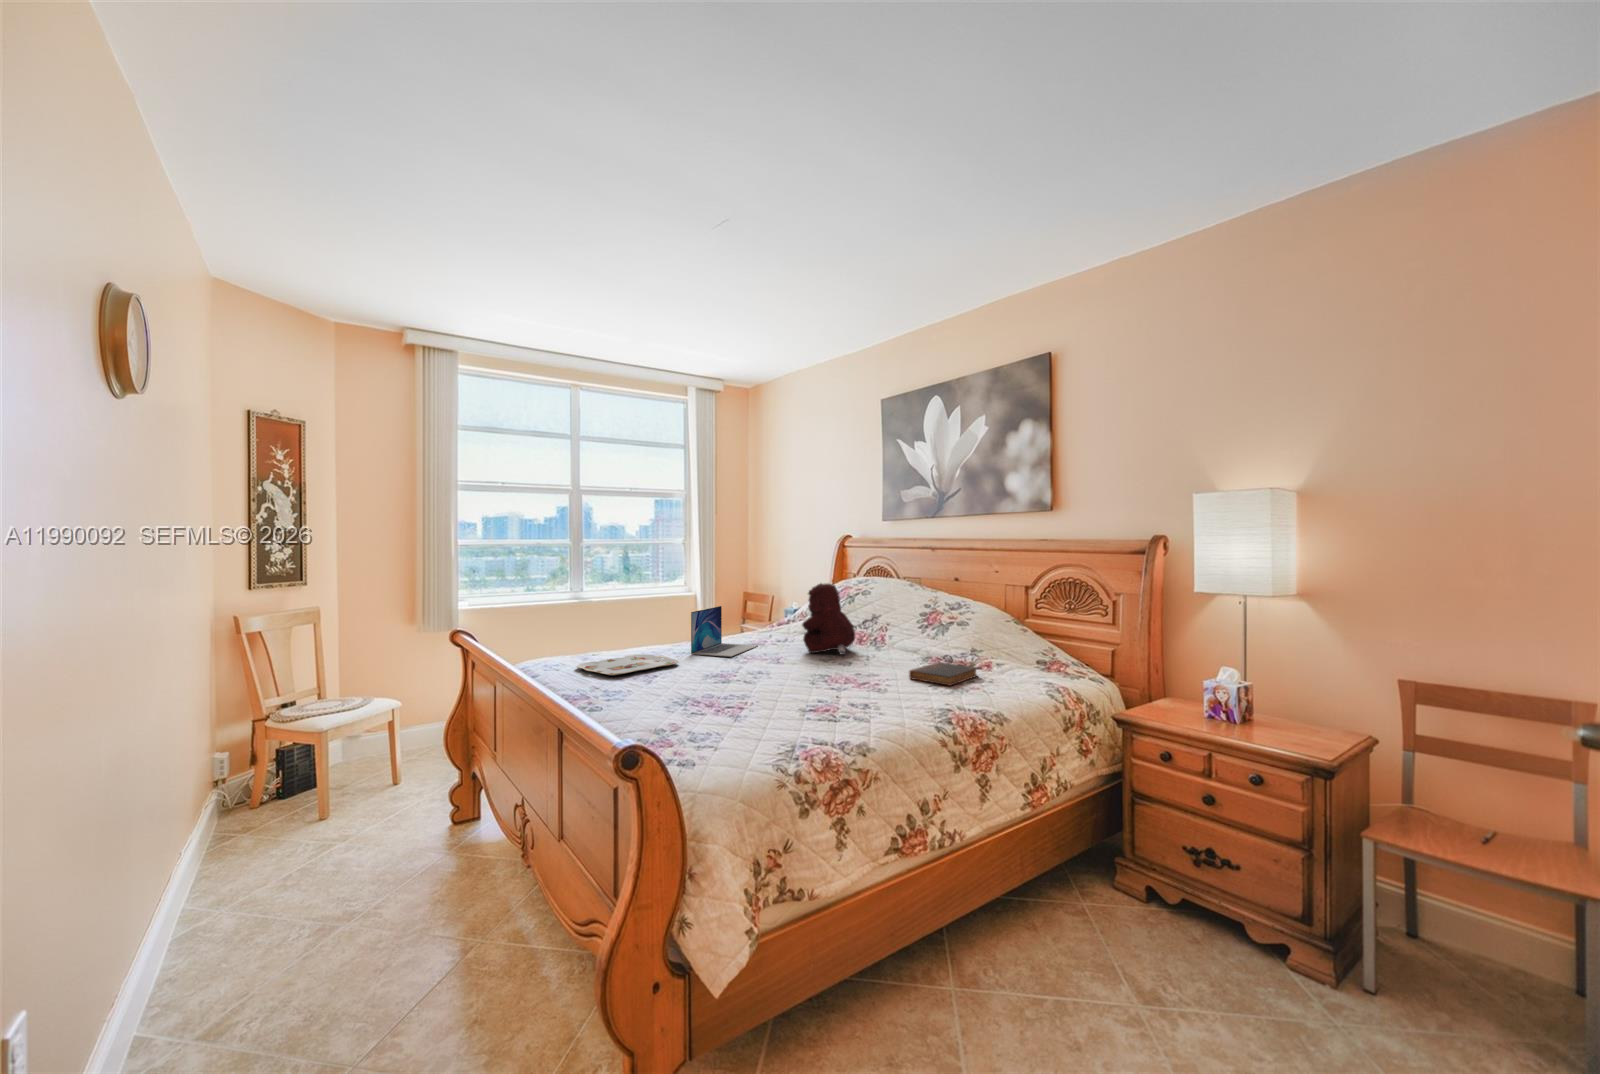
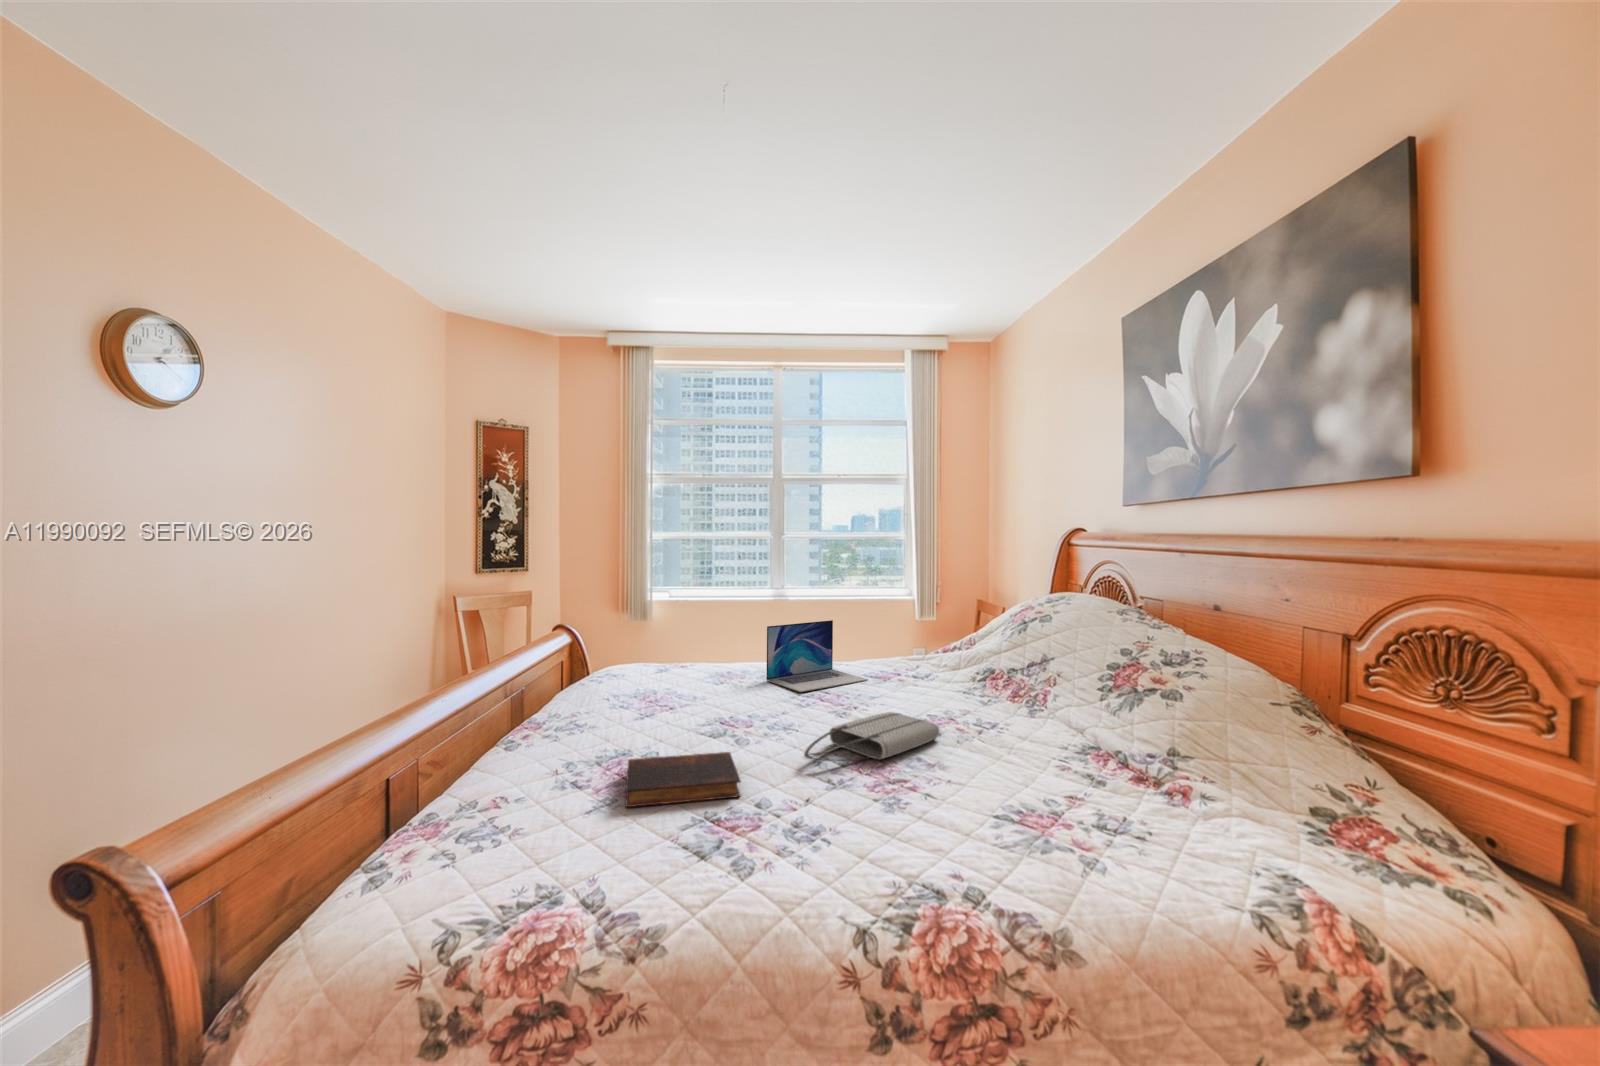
teddy bear: present [802,583,855,655] -> none [905,599,990,716]
serving tray: present [577,655,679,676] -> none [611,672,726,698]
tote bag: none [803,655,856,680] -> present [804,712,939,761]
book: present [909,662,978,686] -> present [625,752,741,807]

